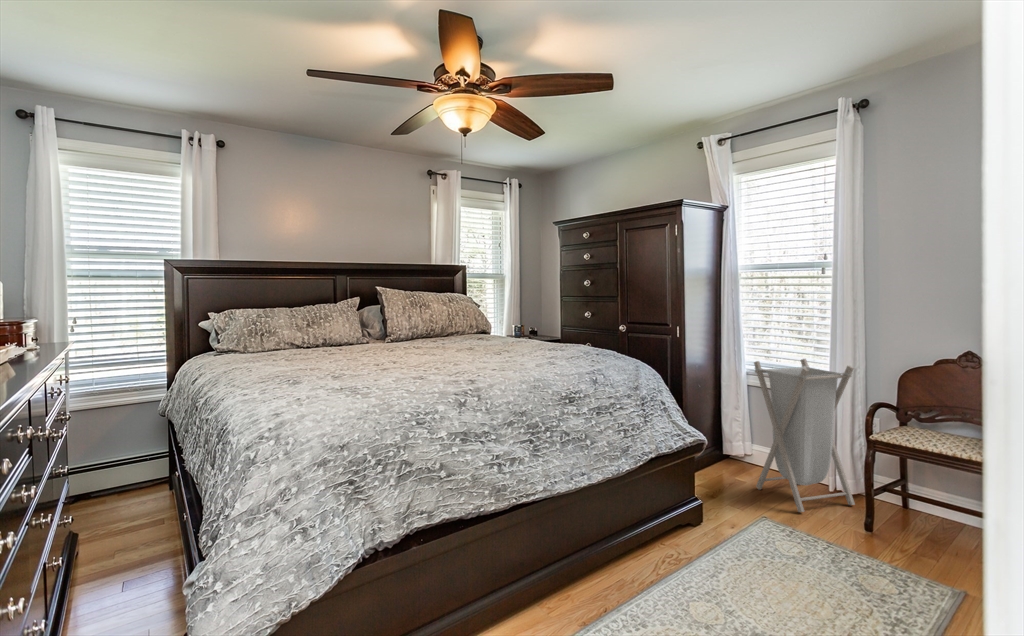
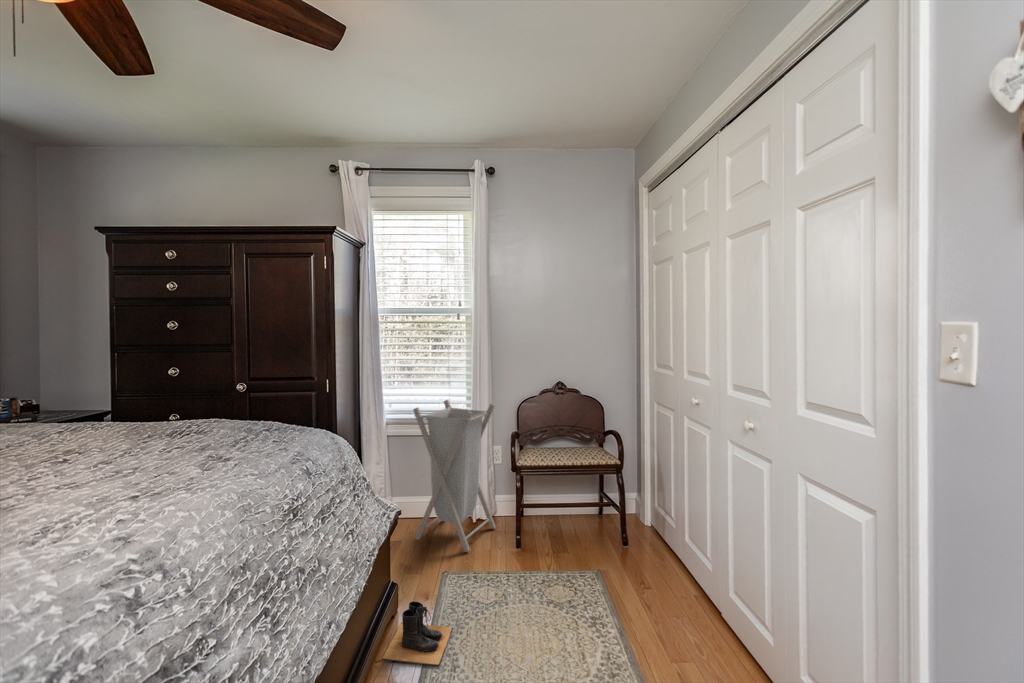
boots: none [664,515,734,568] -> present [382,601,453,666]

